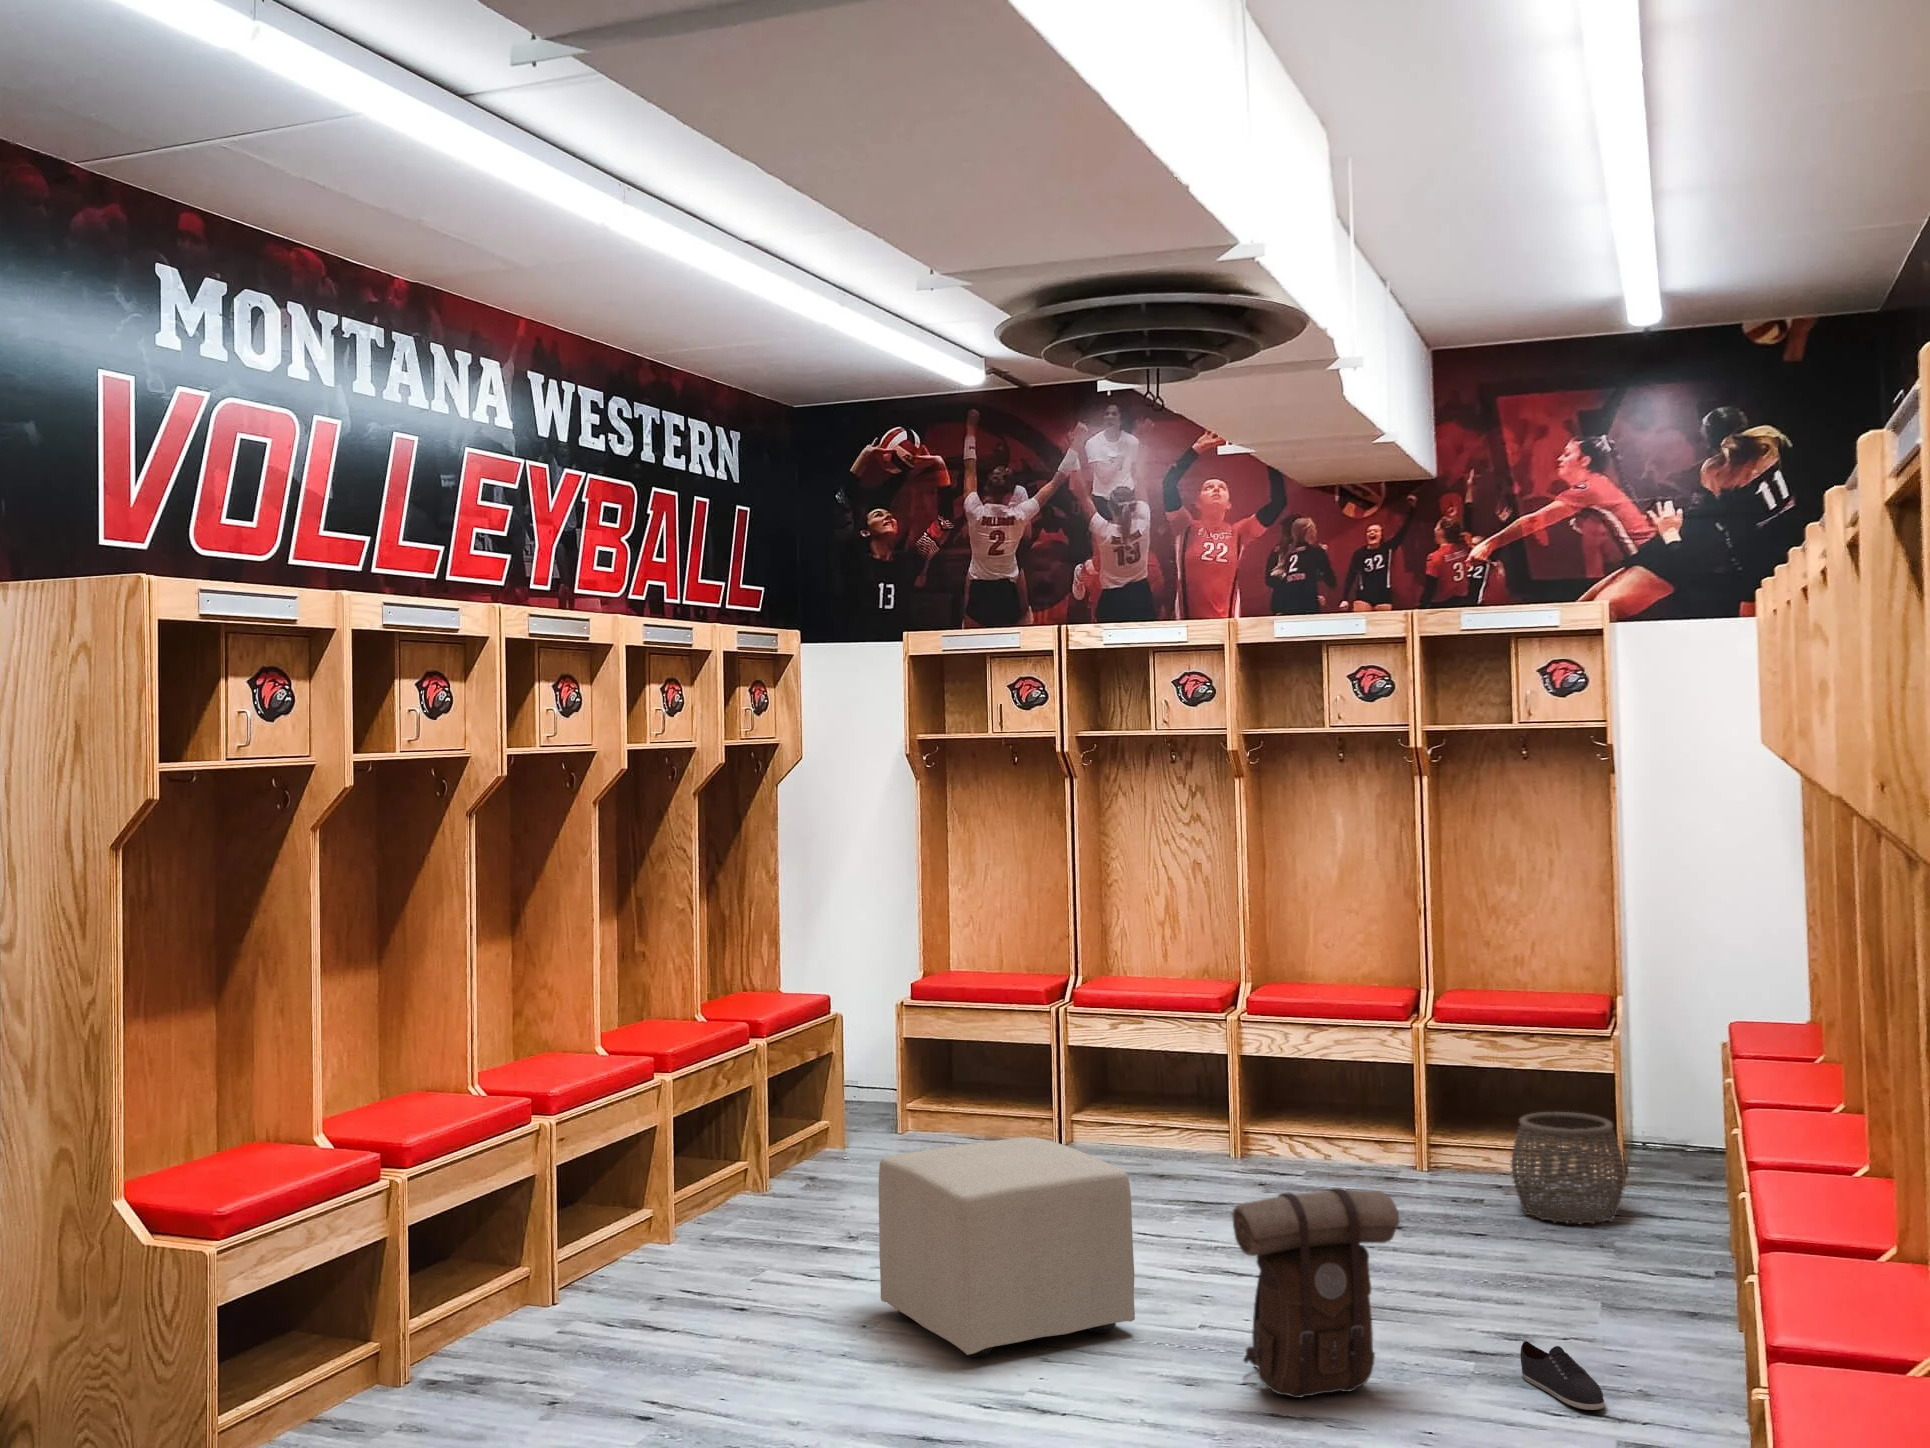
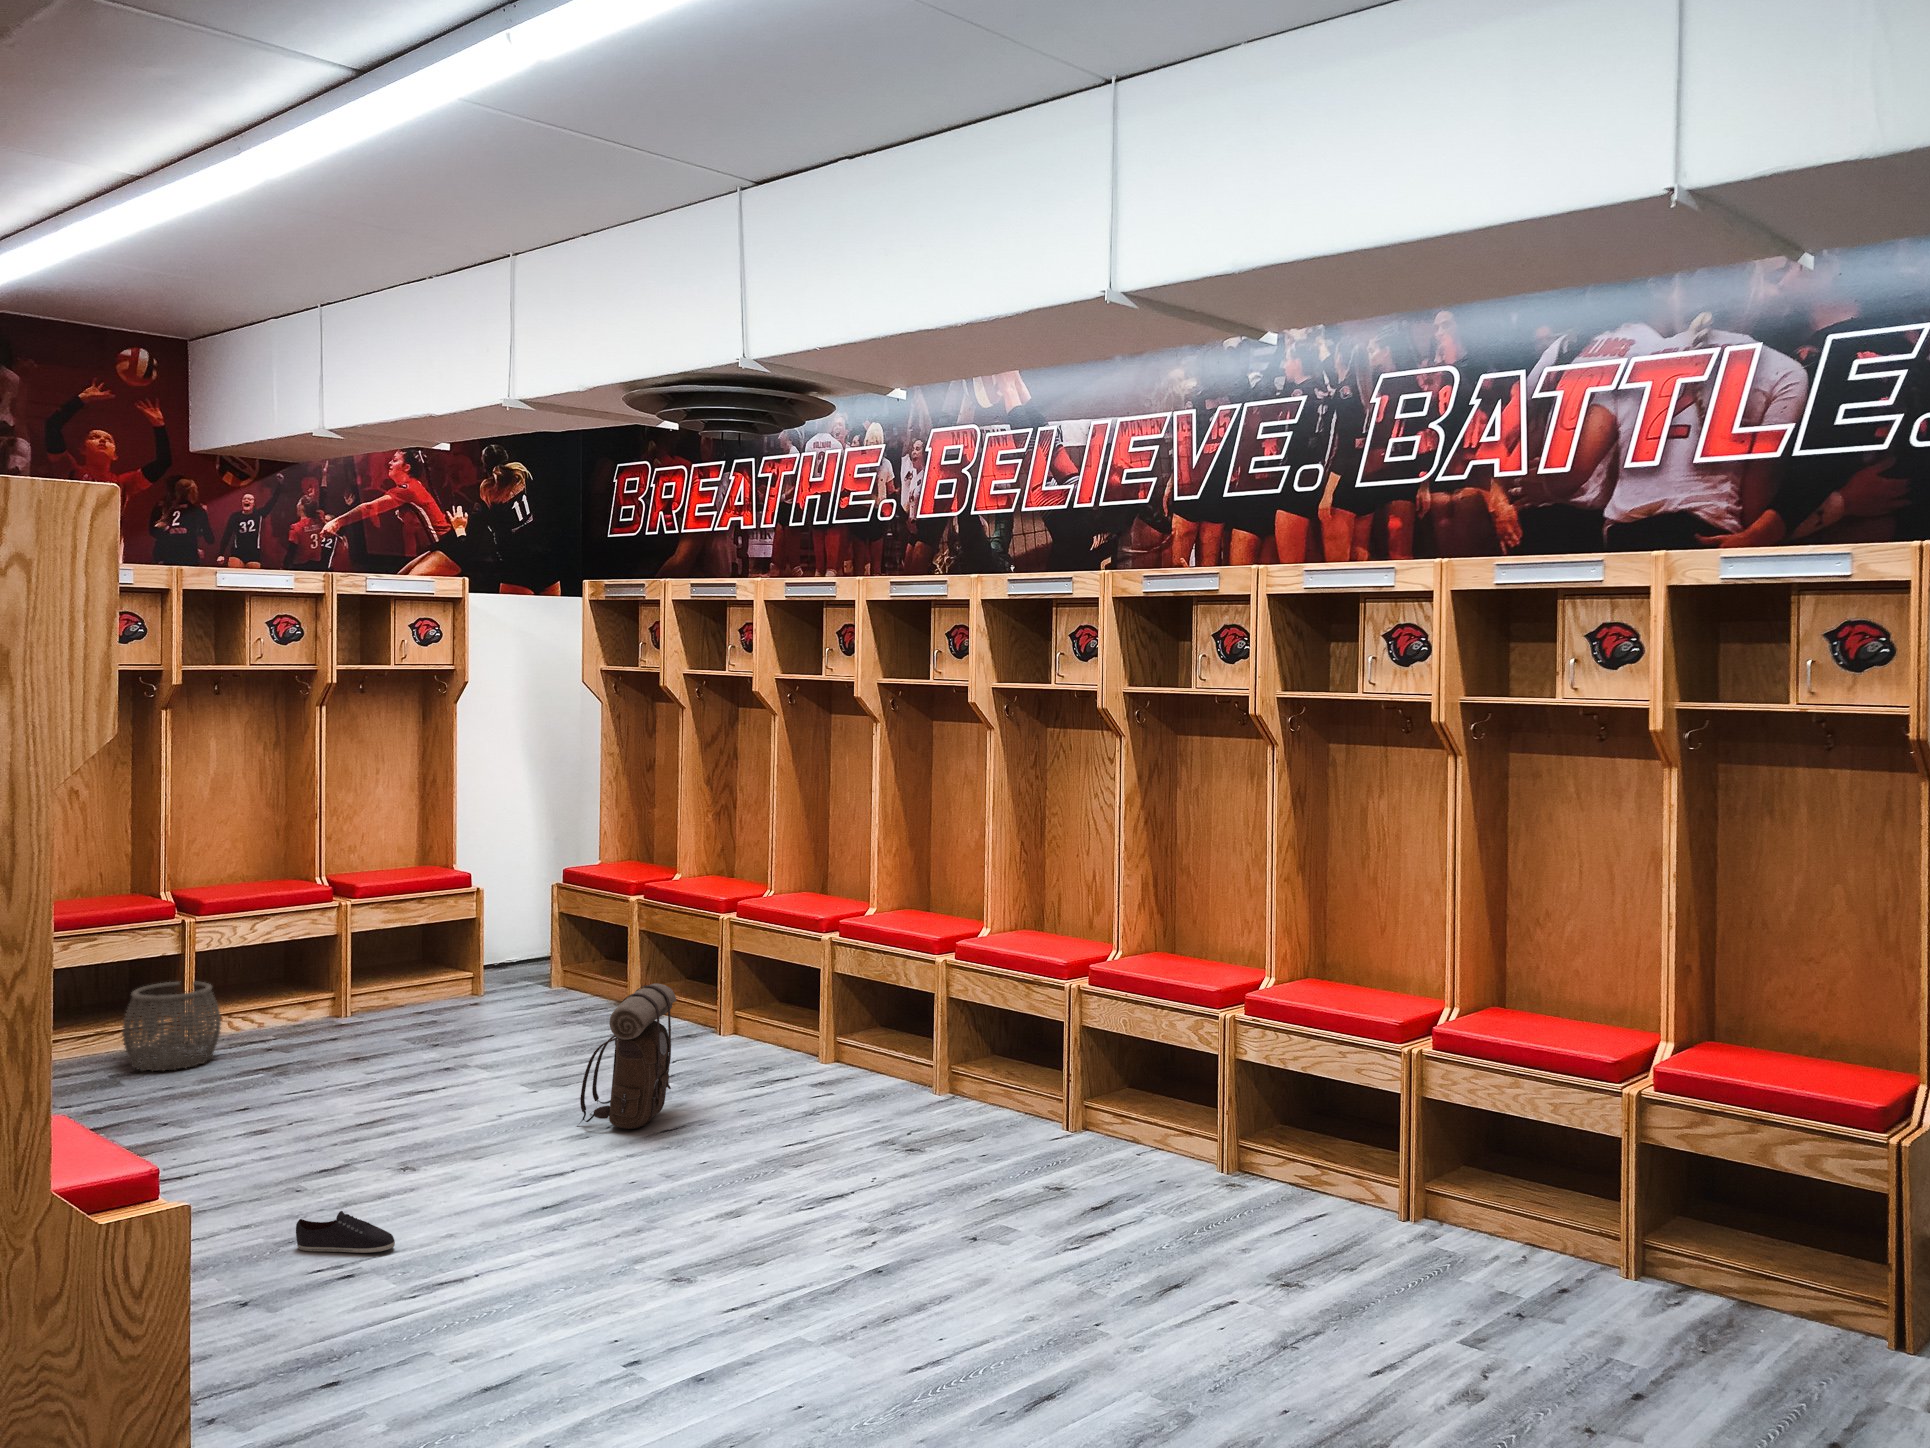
woven basket: present [1511,1112,1625,1224] -> present [122,982,221,1071]
ottoman: present [879,1137,1135,1357] -> none [268,1018,472,1191]
shoe: present [1520,1341,1604,1410] -> present [296,1211,395,1253]

